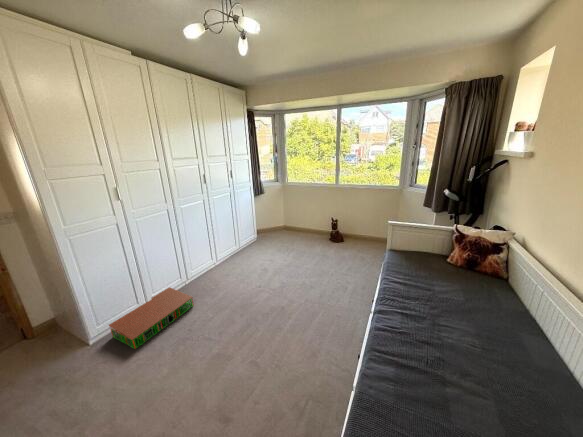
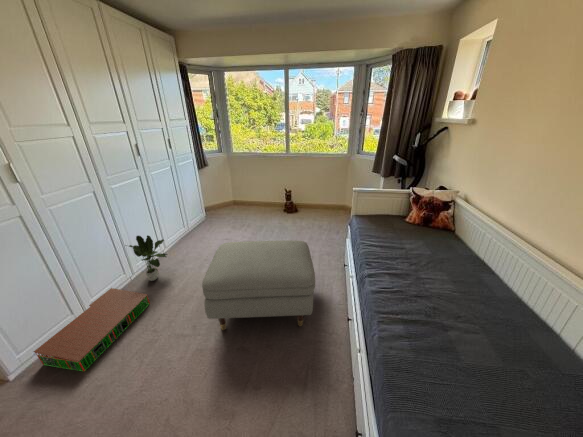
potted plant: none [184,247,216,287] -> present [129,235,167,281]
ottoman: none [226,262,332,353] -> present [202,240,315,330]

